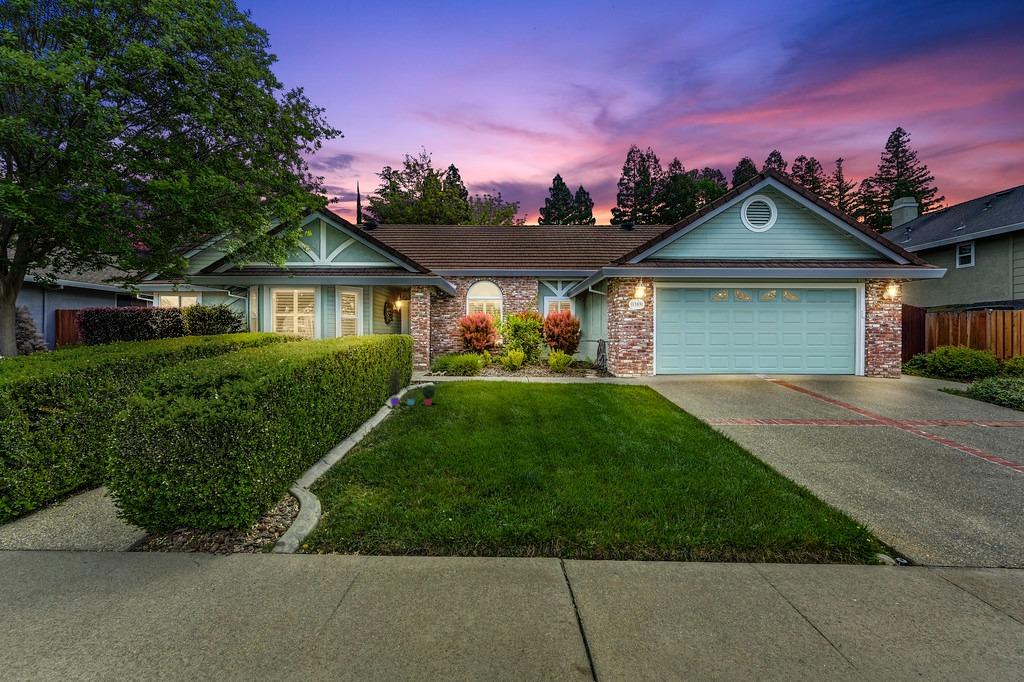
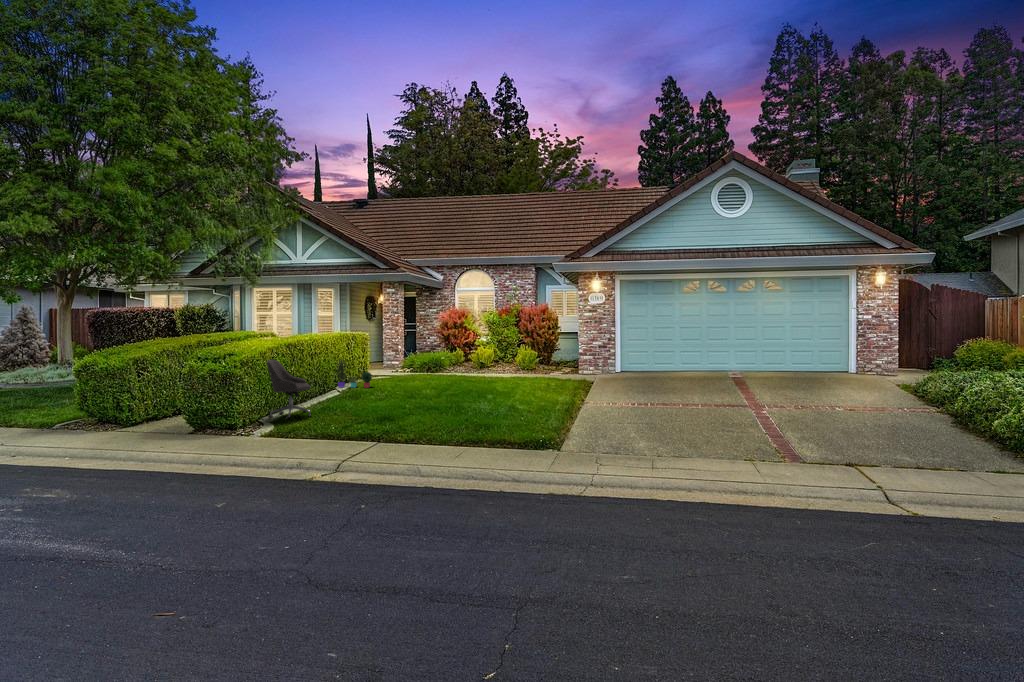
chair: none [304,381,382,490] -> present [267,360,311,420]

